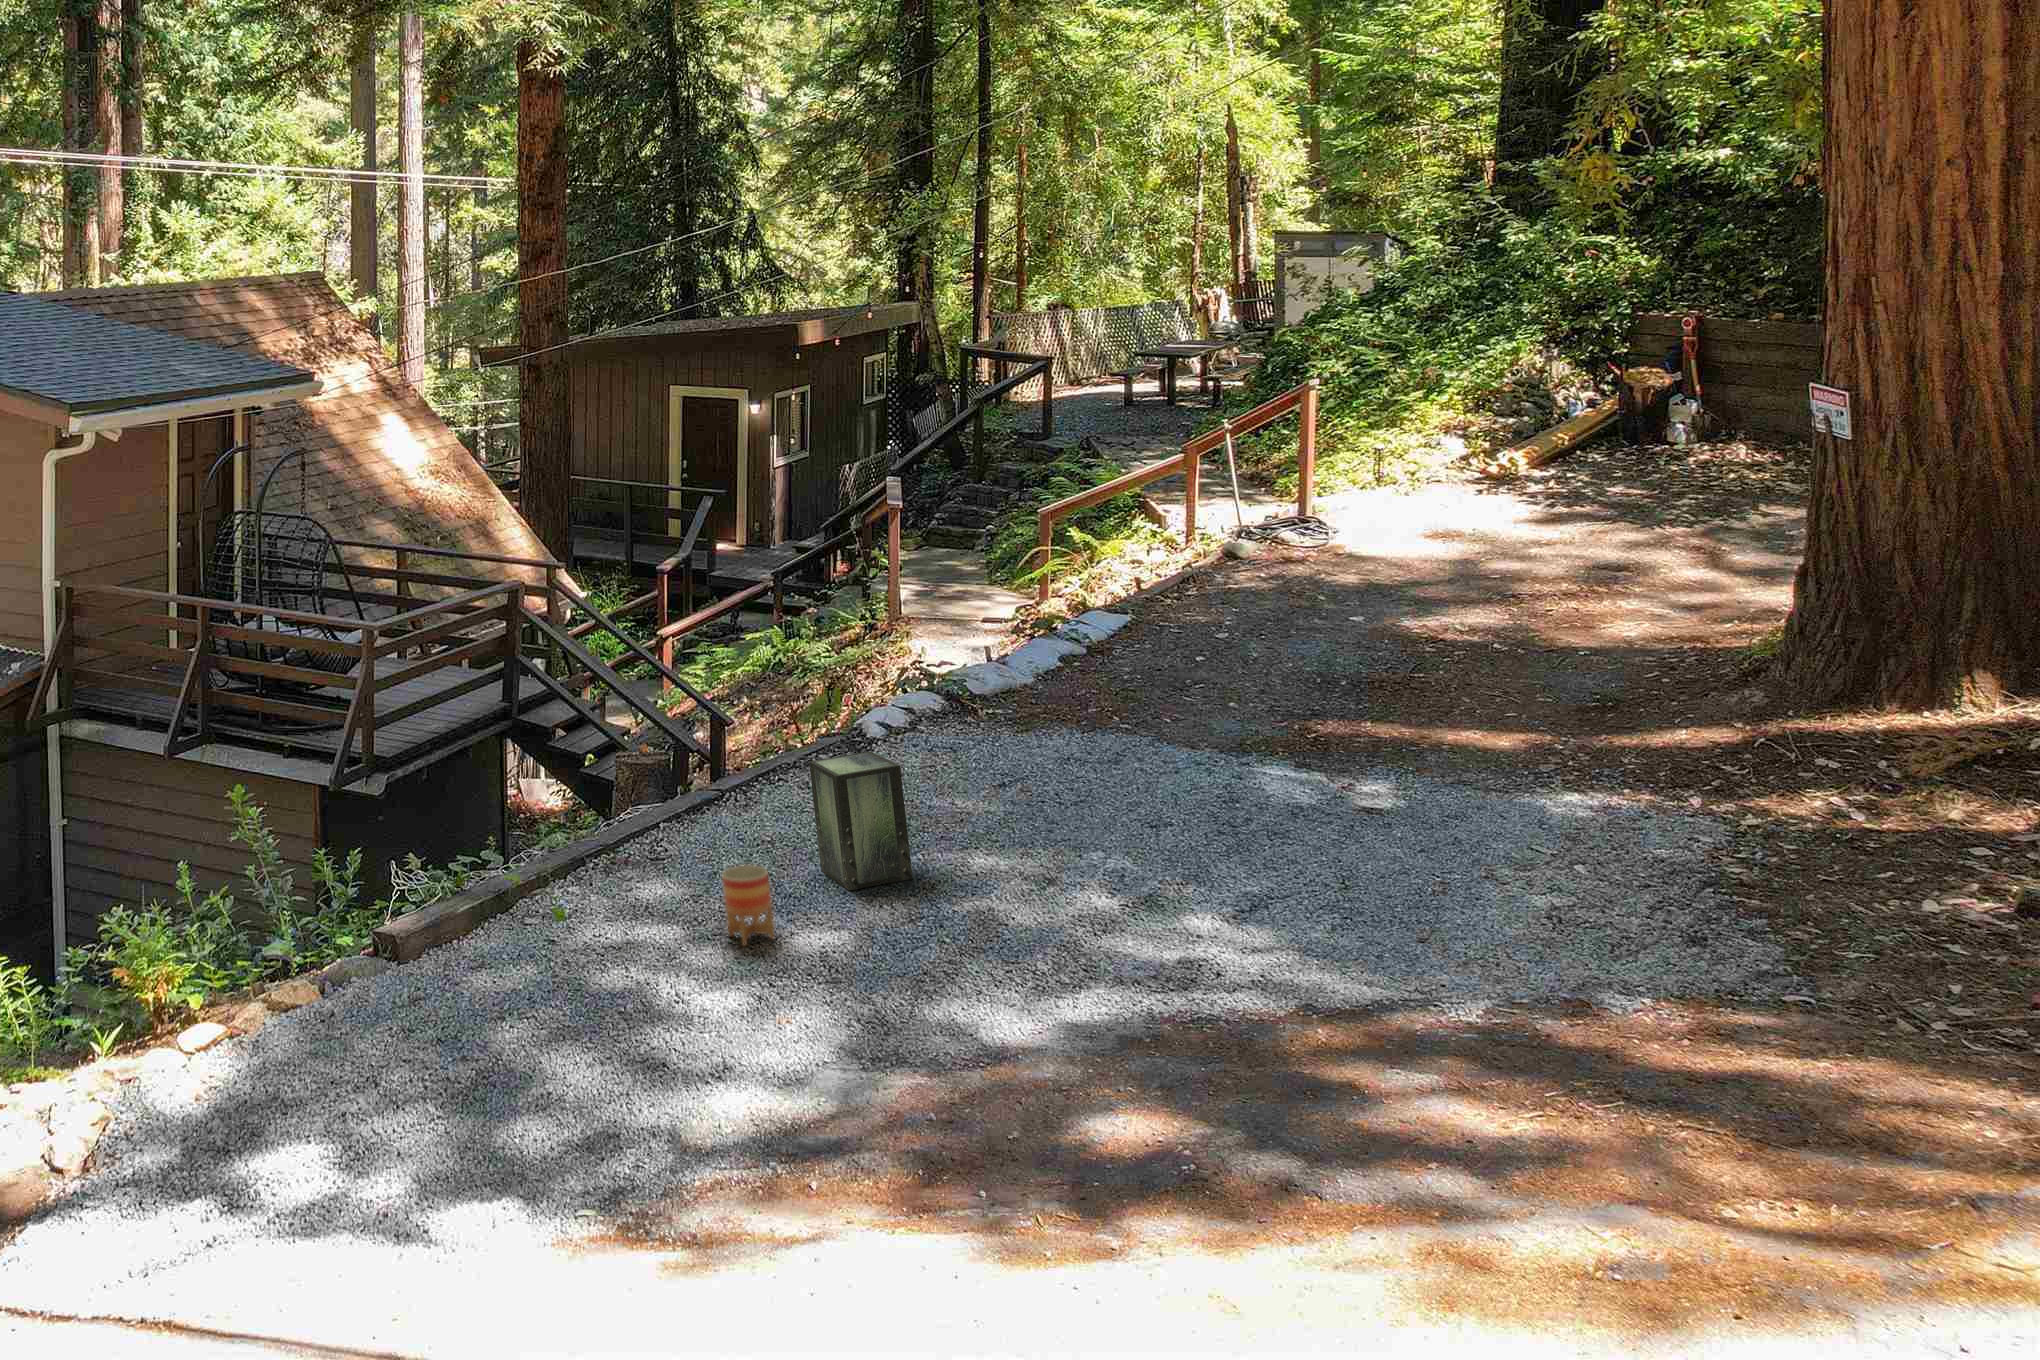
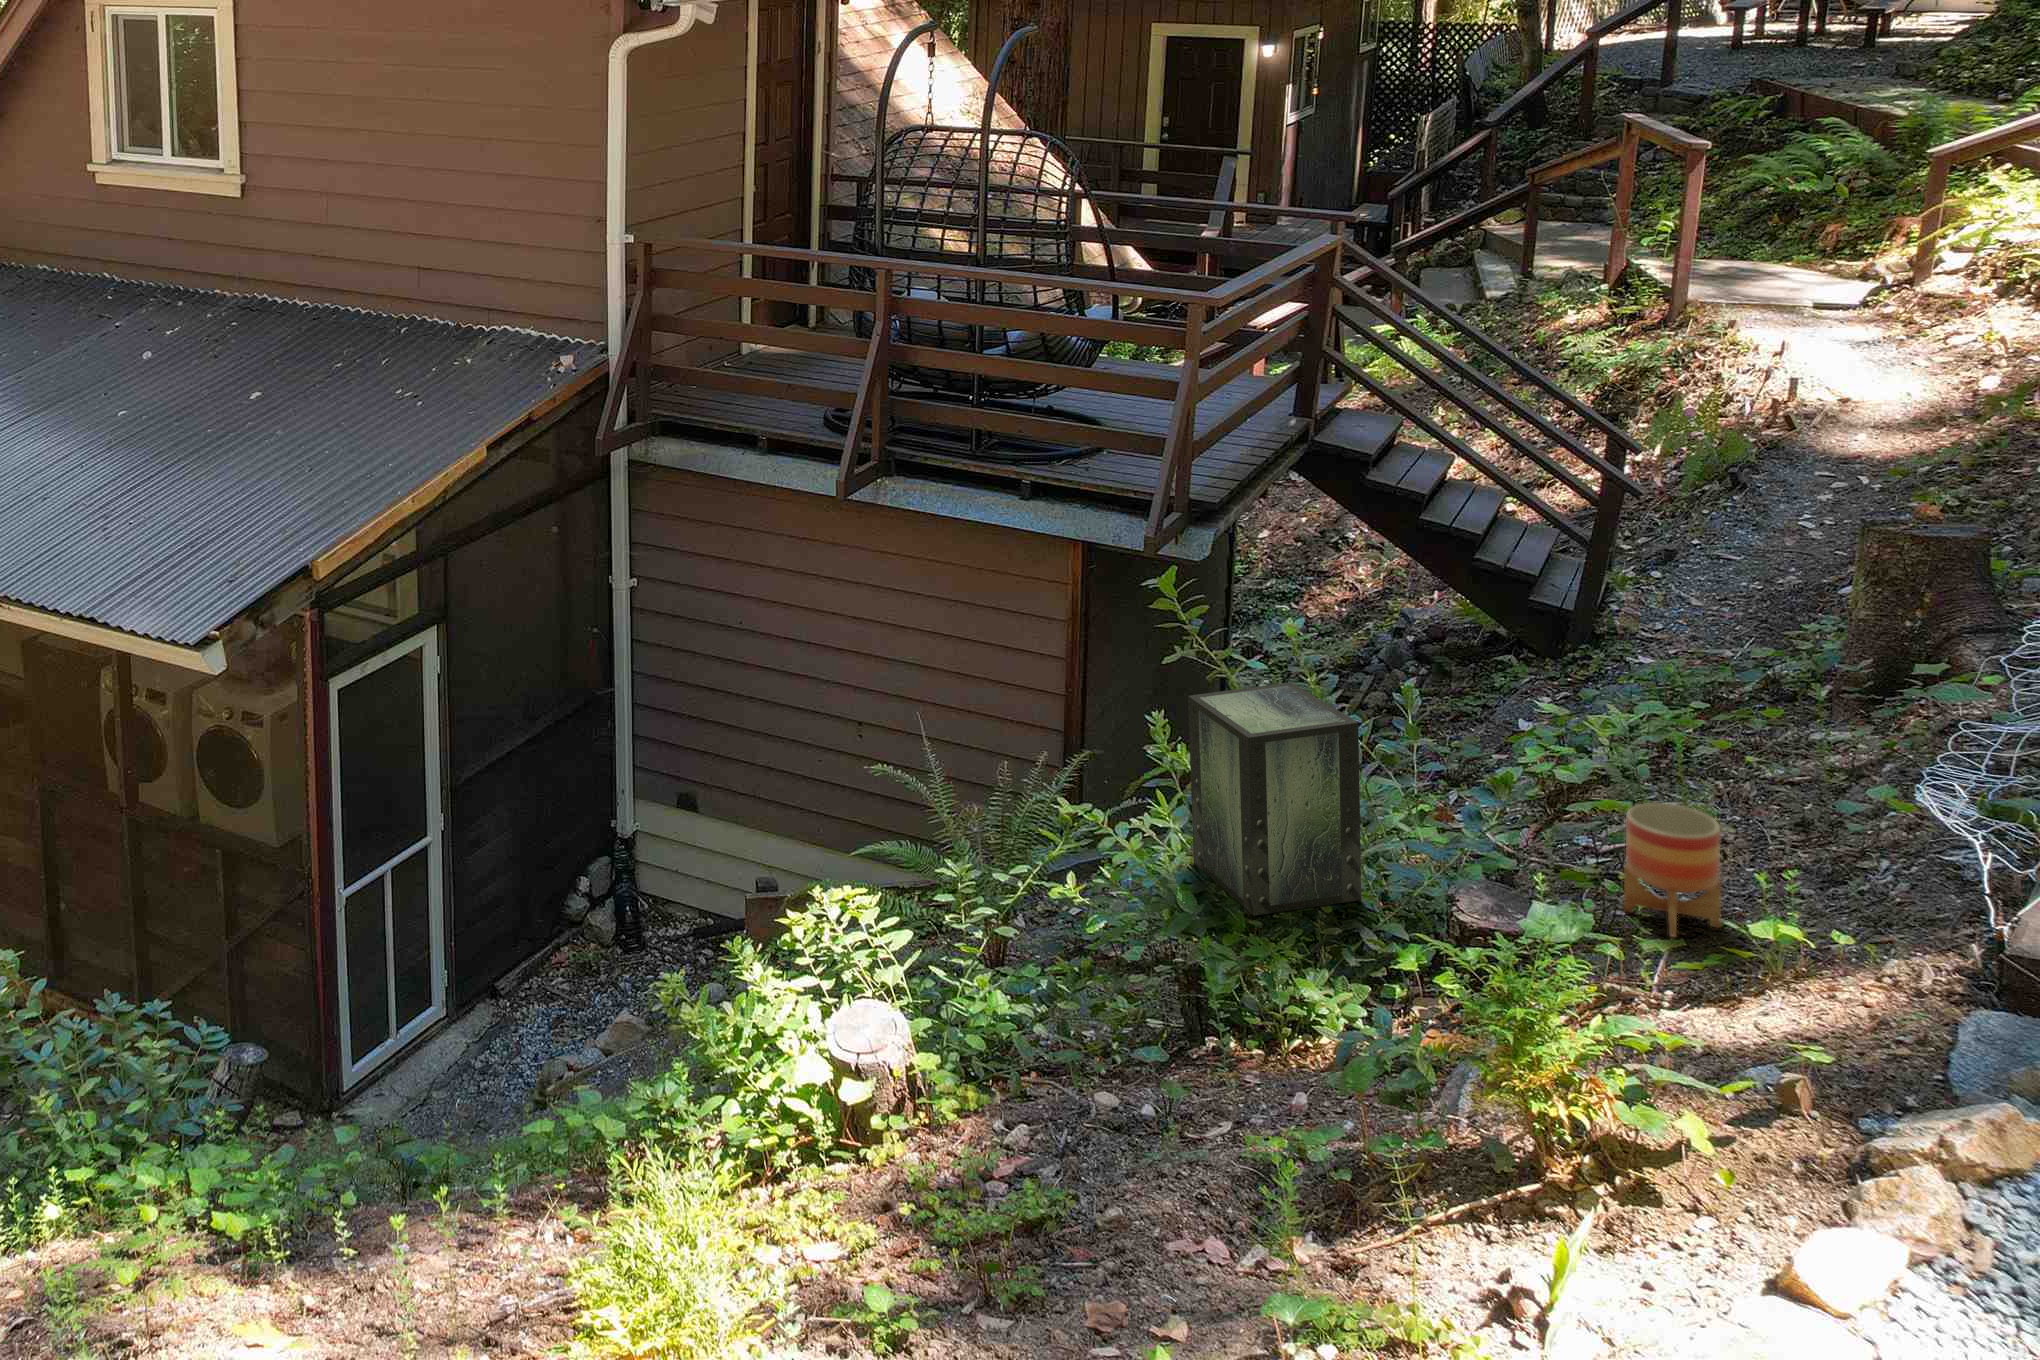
storage box: present [809,751,913,891] -> present [1188,682,1361,916]

